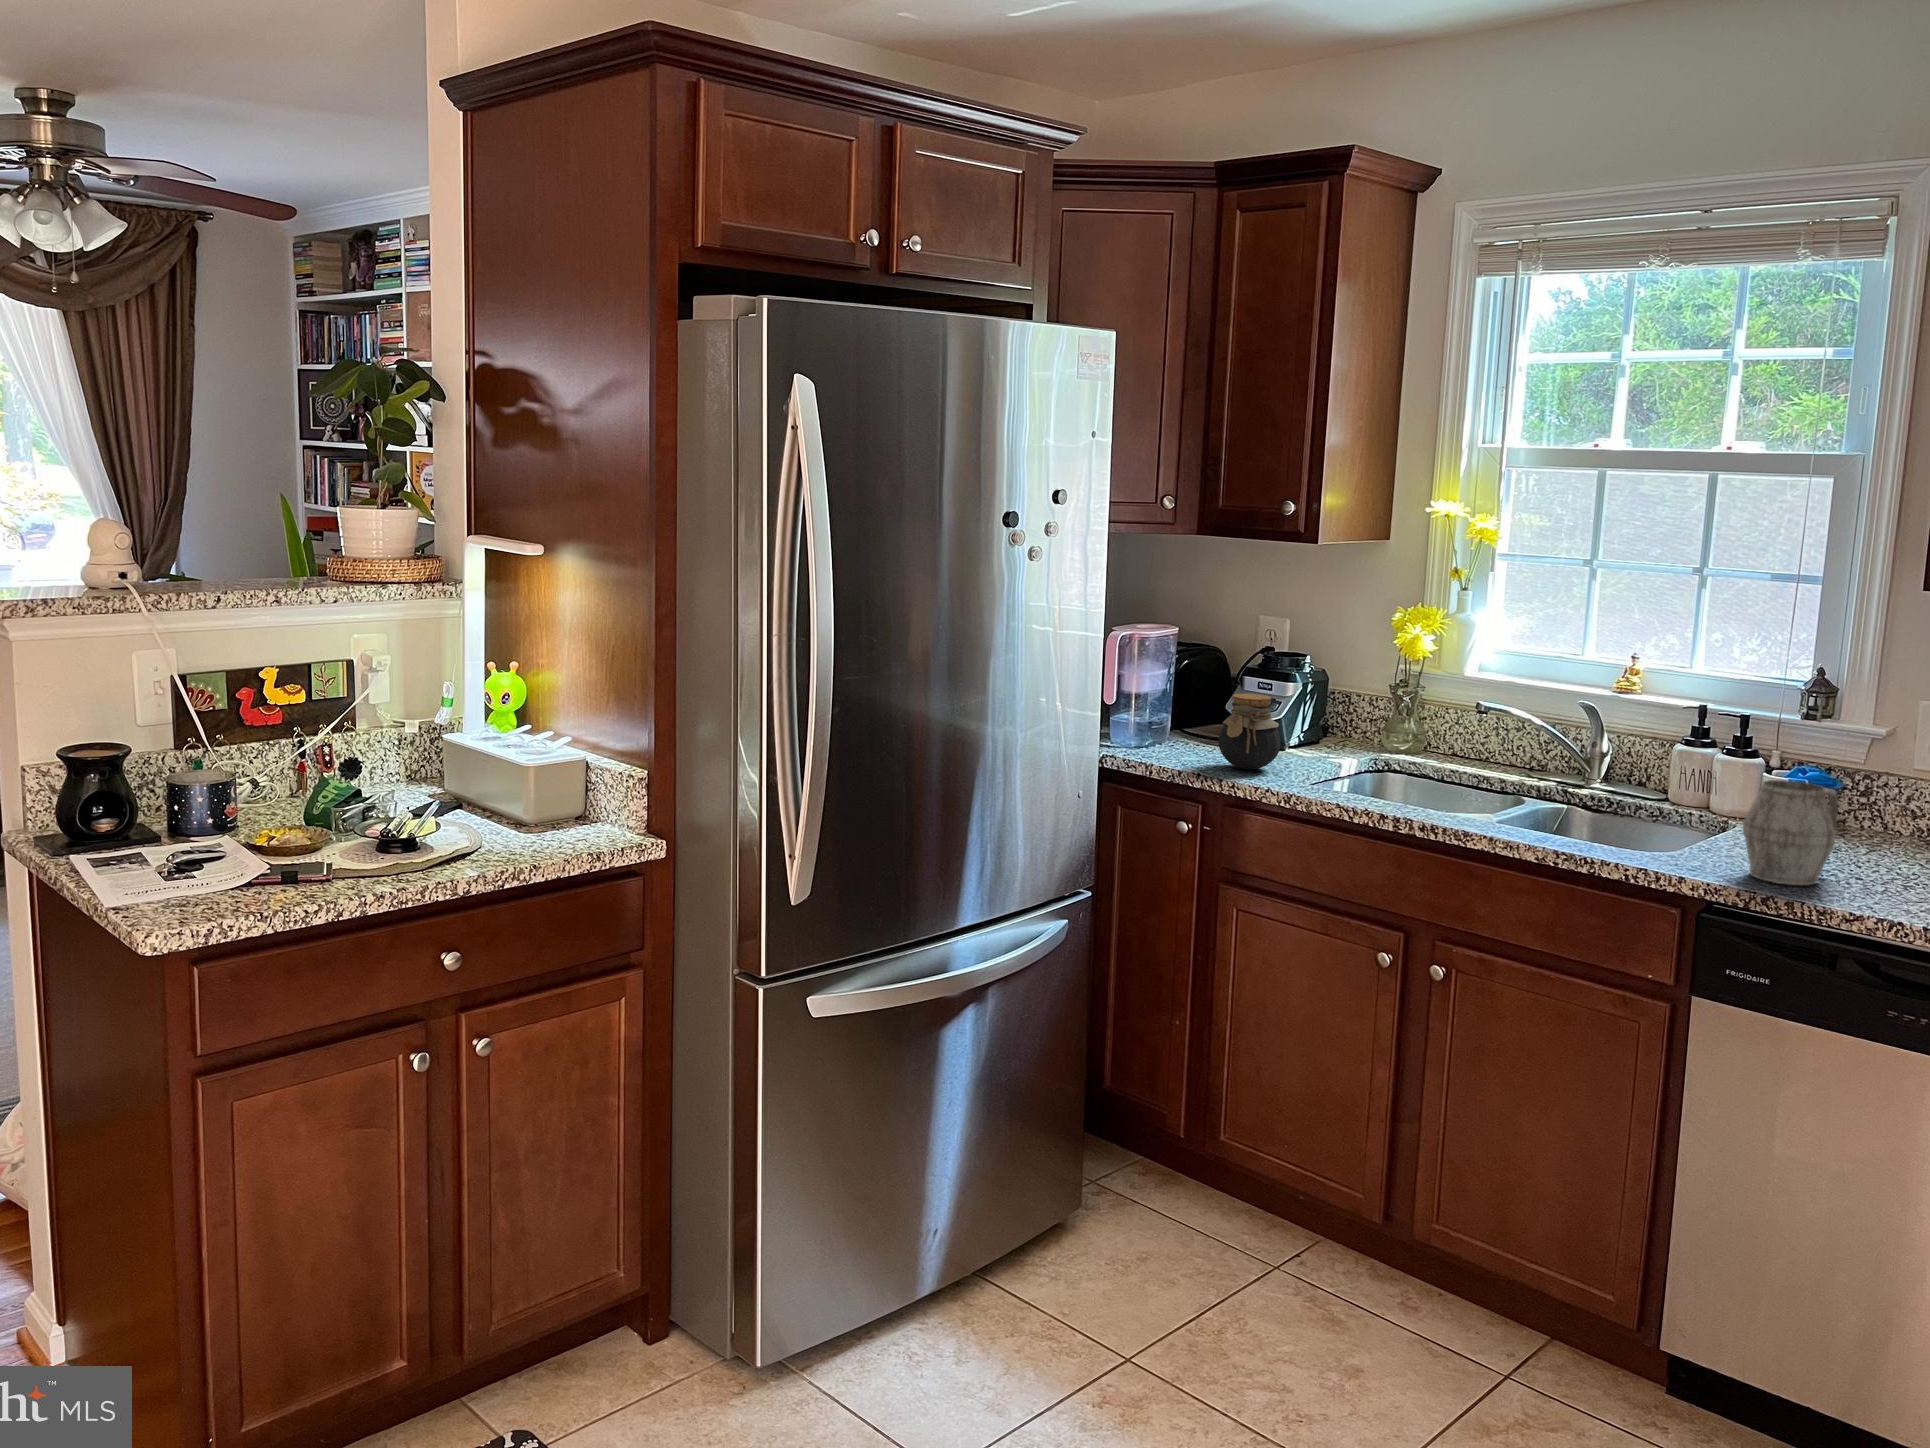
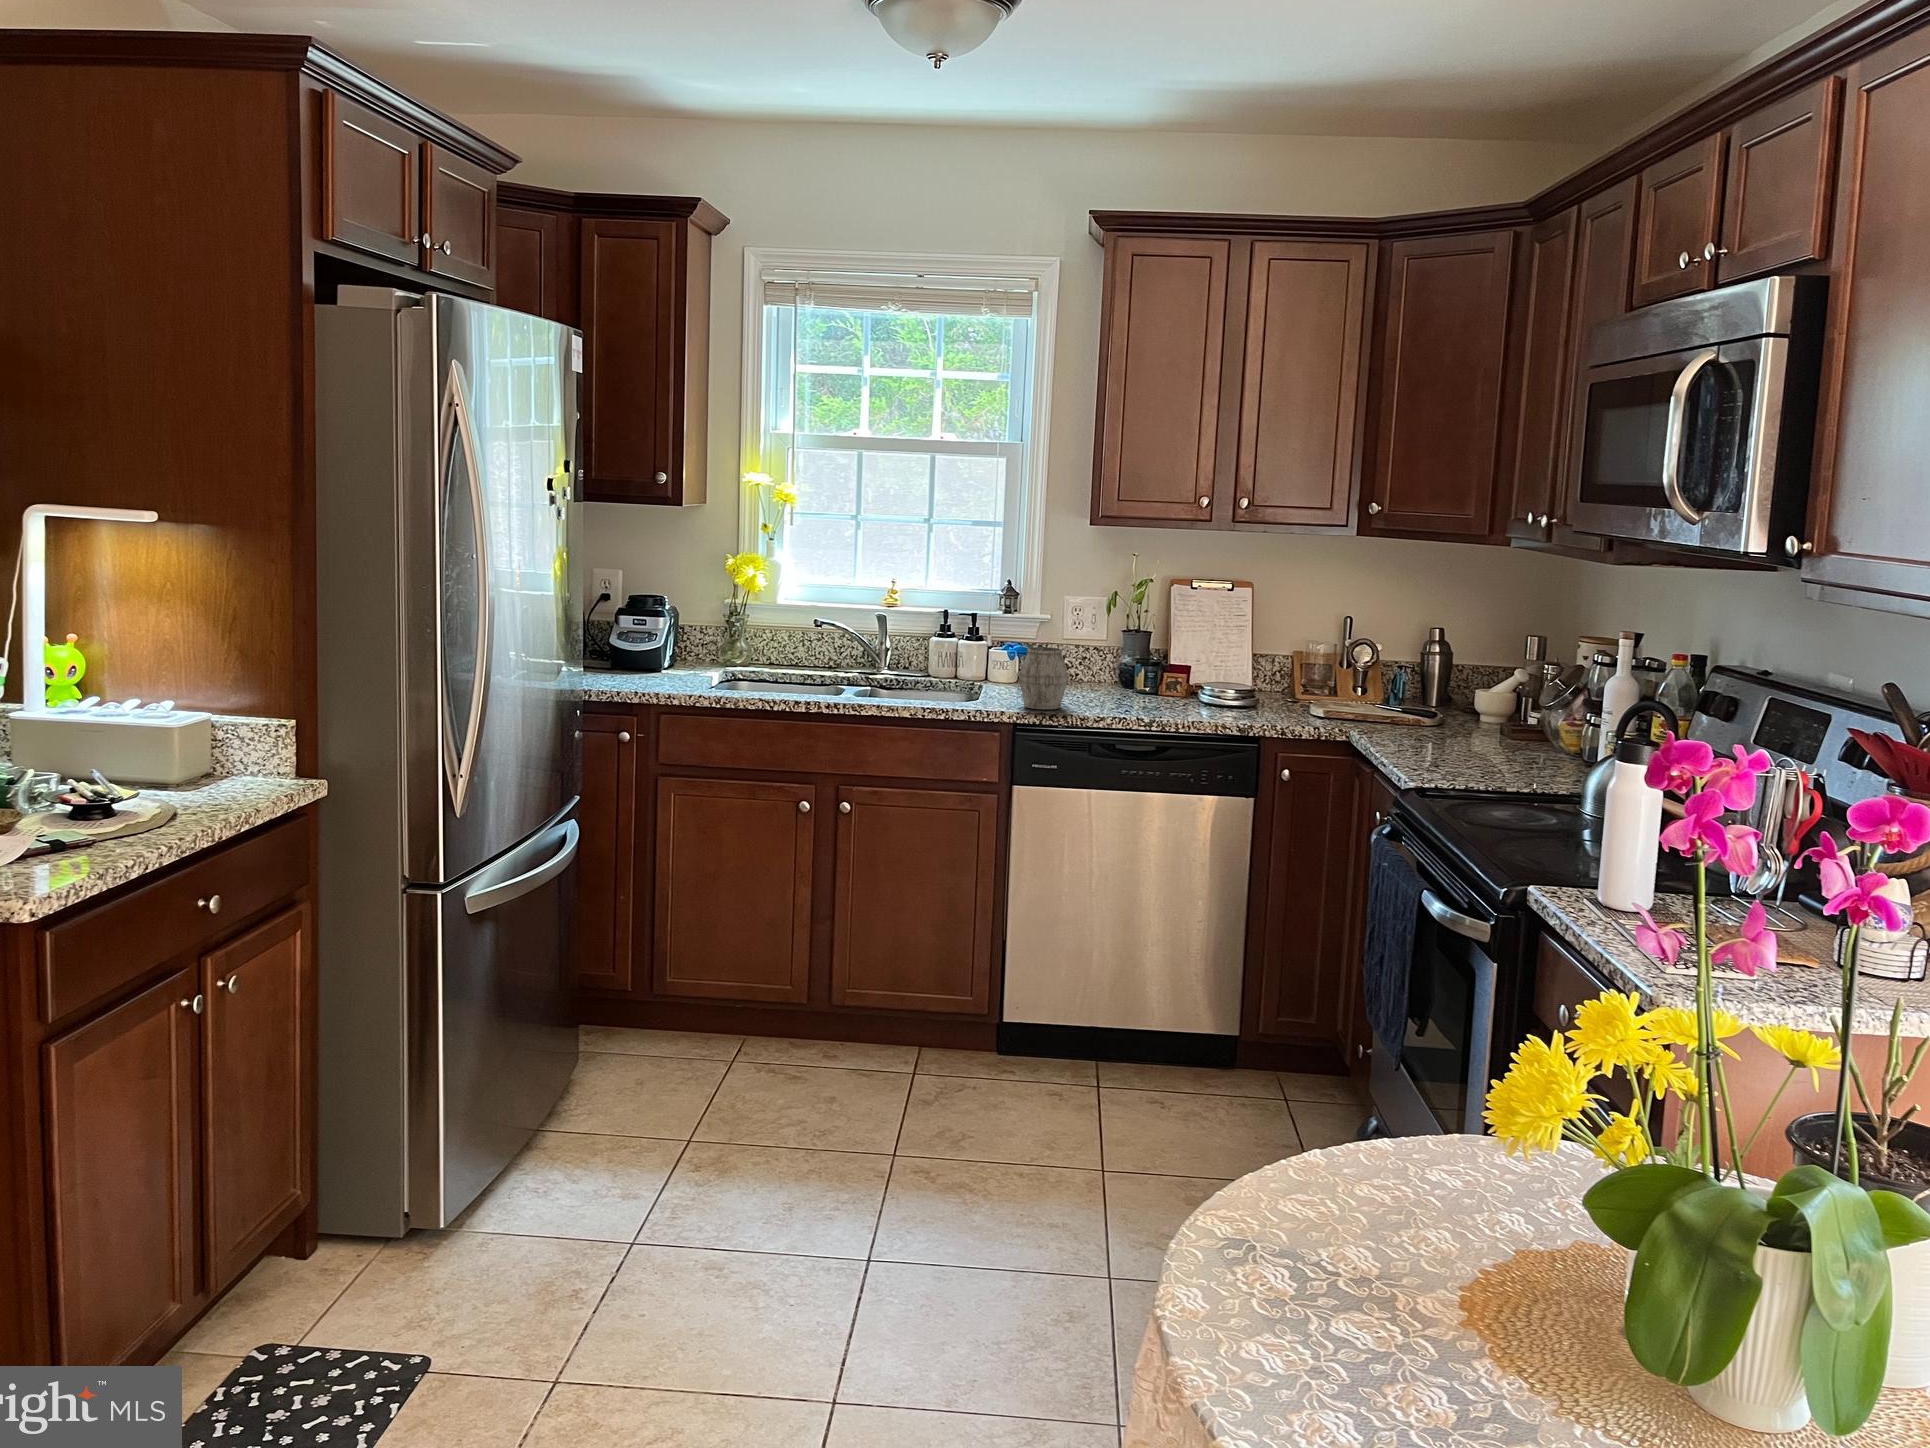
jar: present [1219,694,1281,770] -> none [634,627,682,686]

